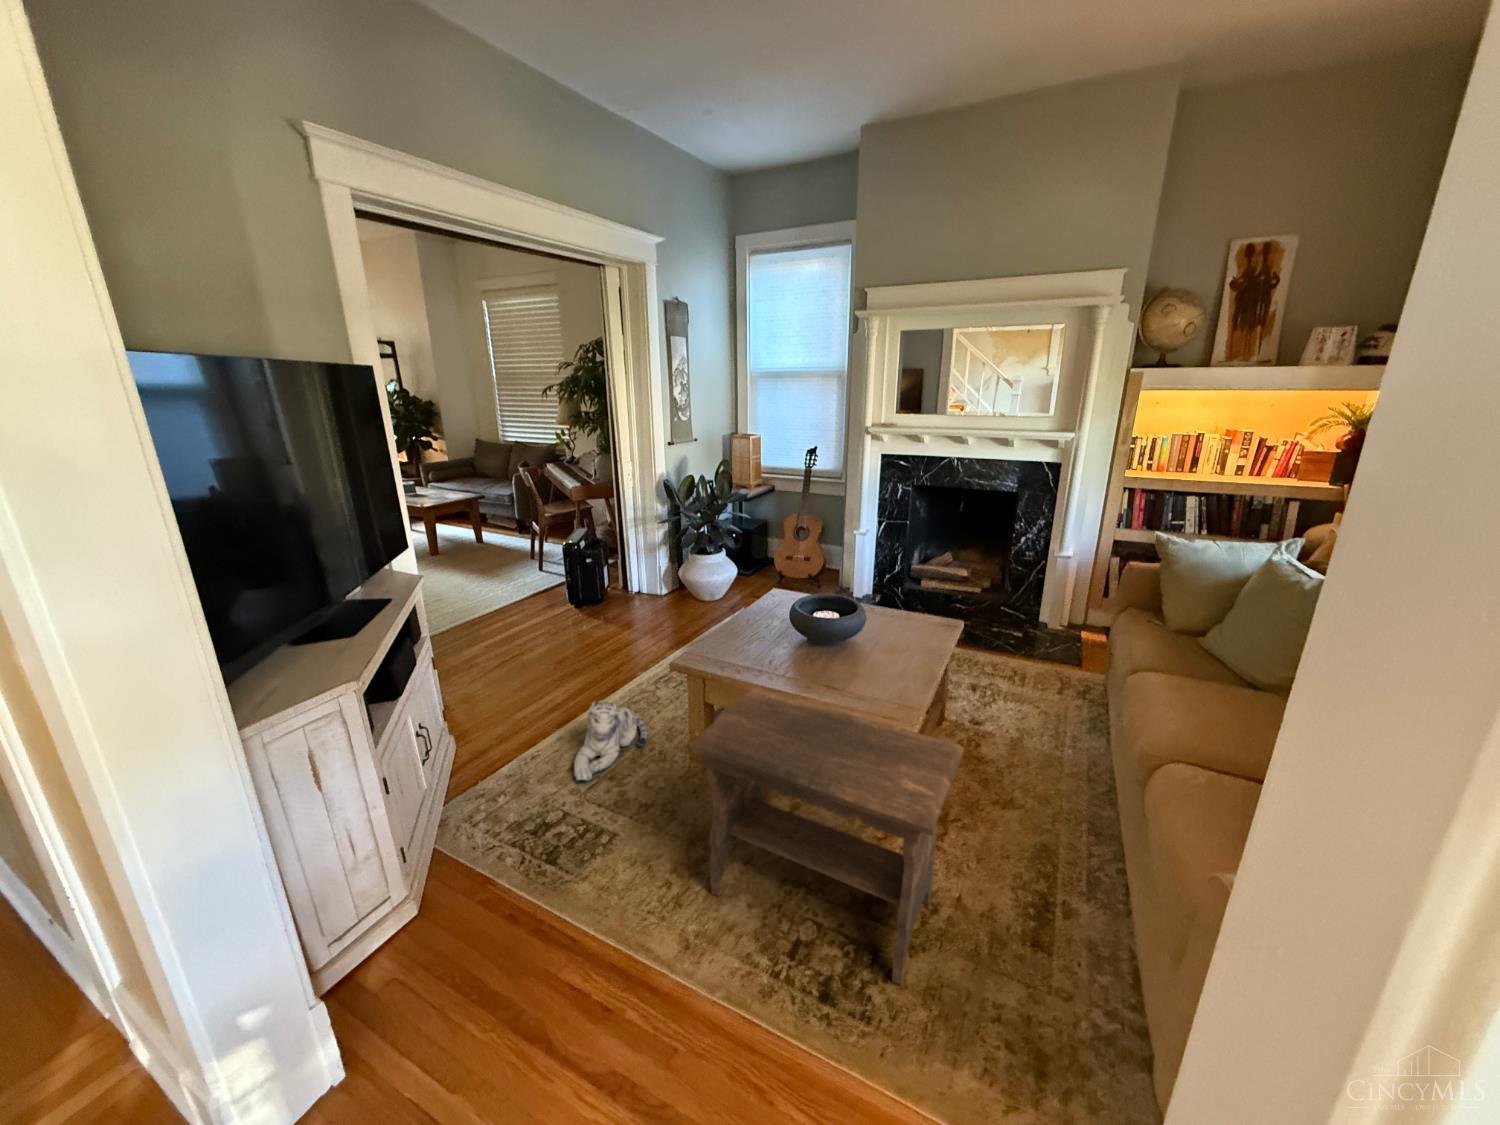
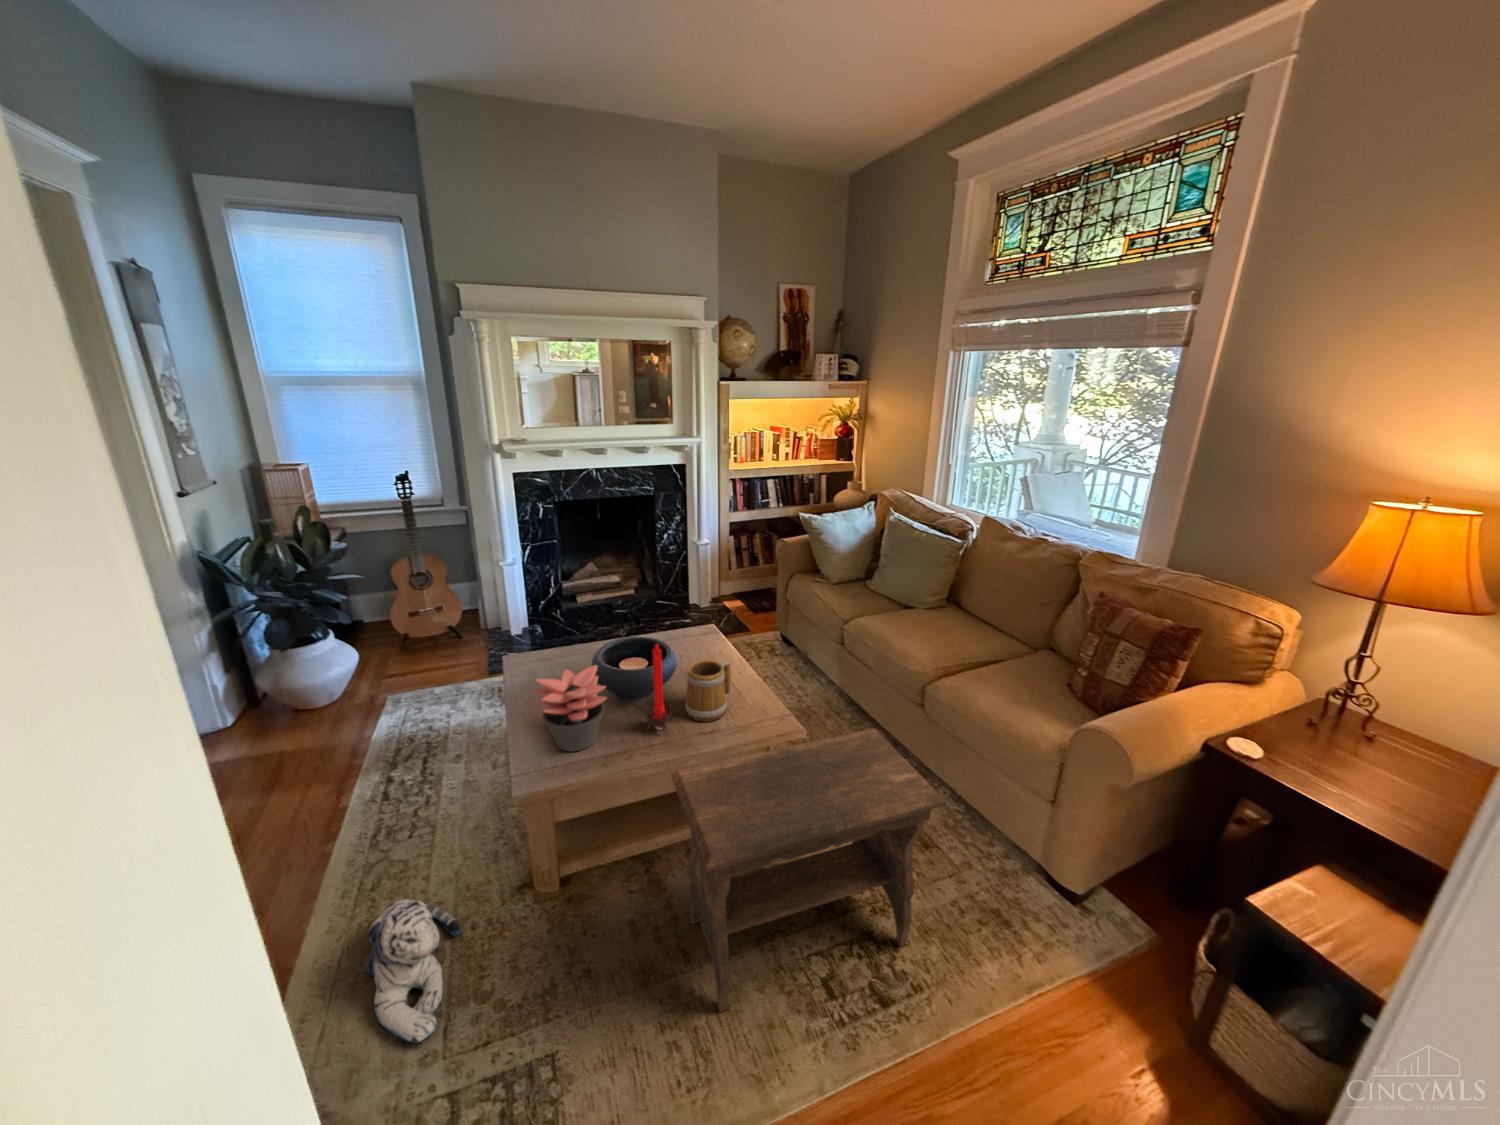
candle: none [790,588,814,669] -> present [647,644,672,731]
succulent plant: none [714,590,771,657] -> present [536,665,606,752]
mug: none [832,623,888,682] -> present [685,660,731,722]

